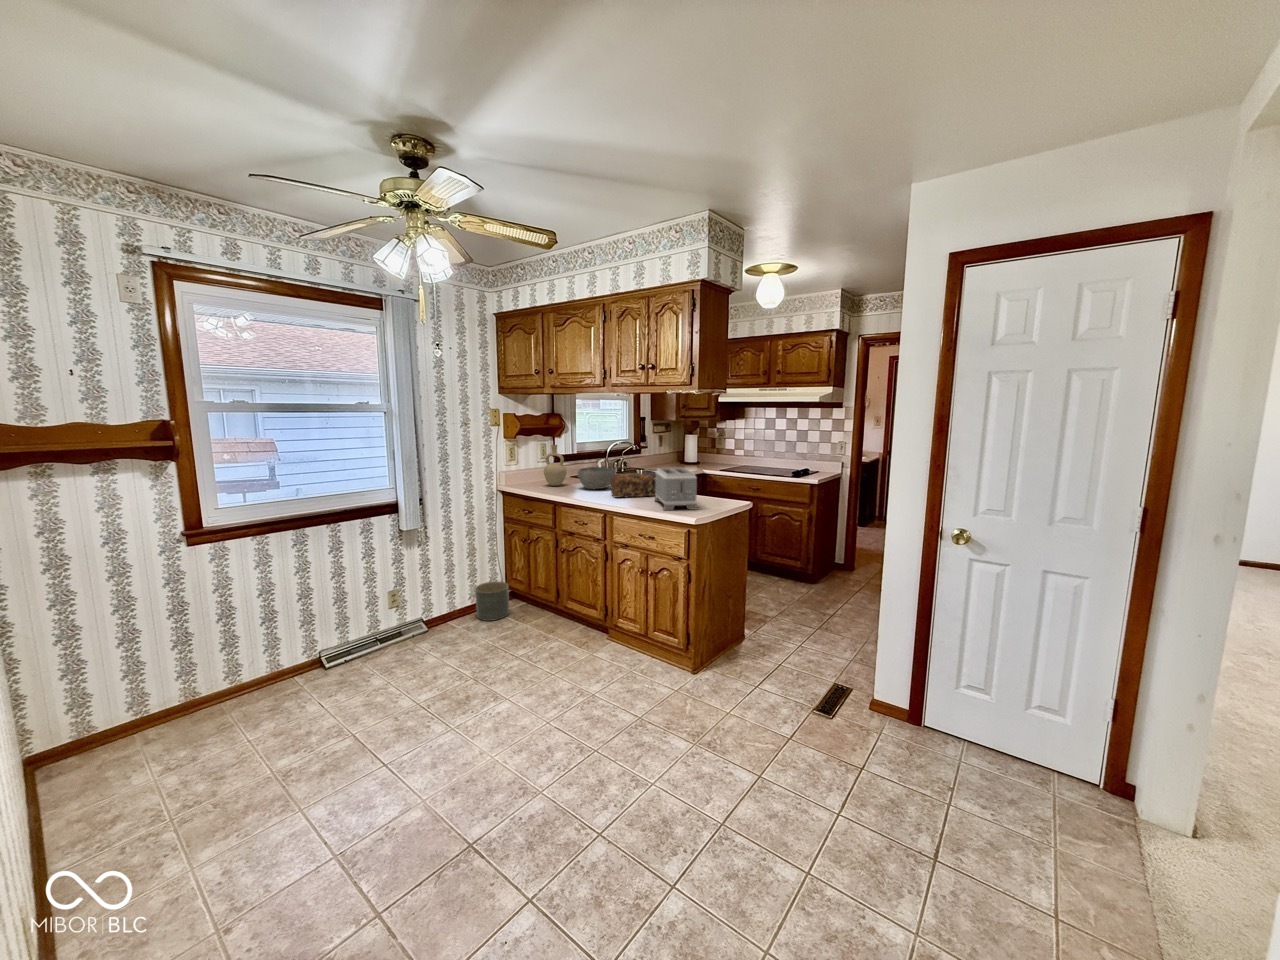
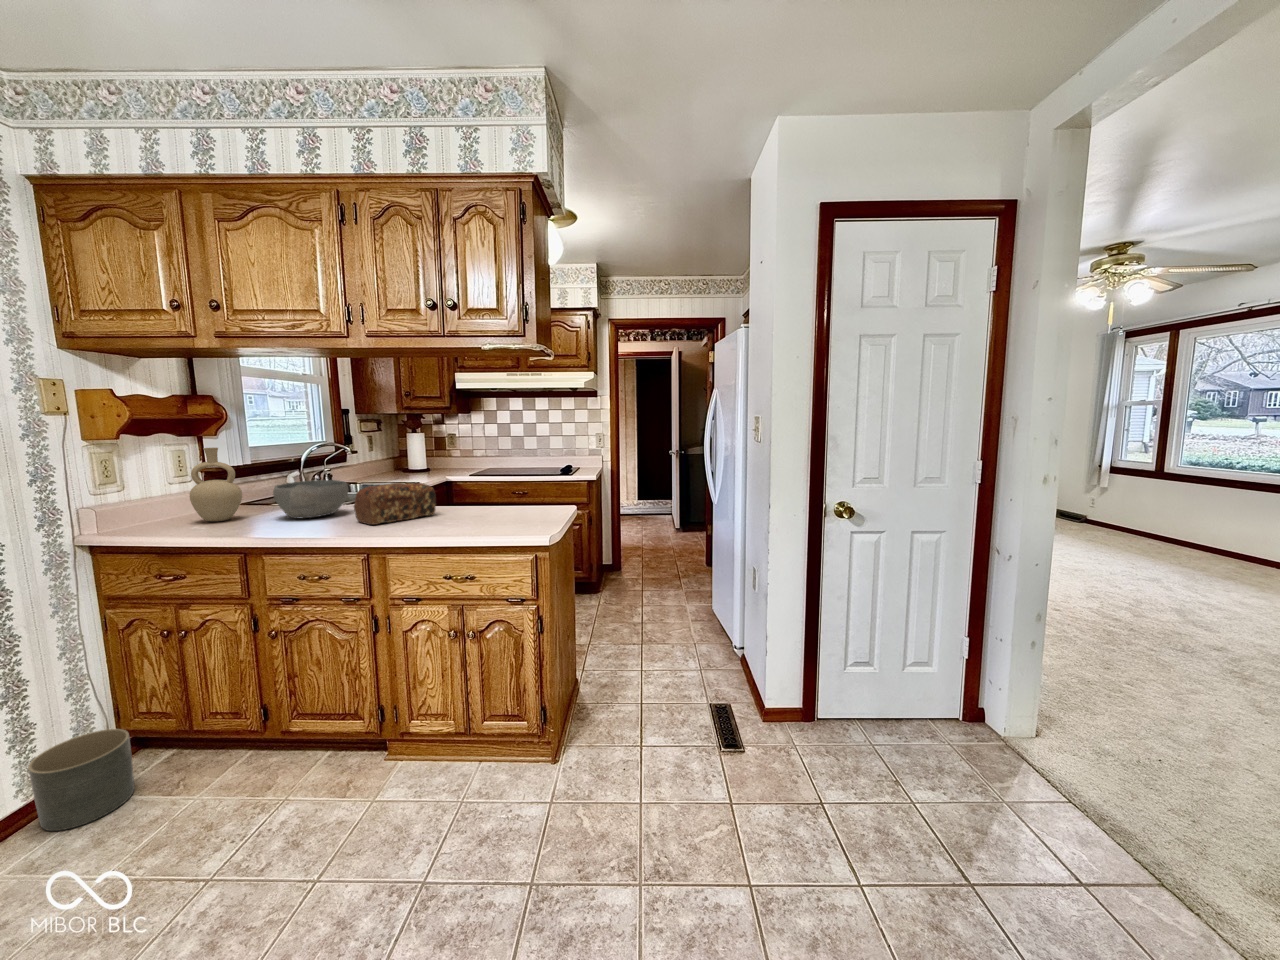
toaster: present [655,468,697,510] -> none [444,468,529,533]

